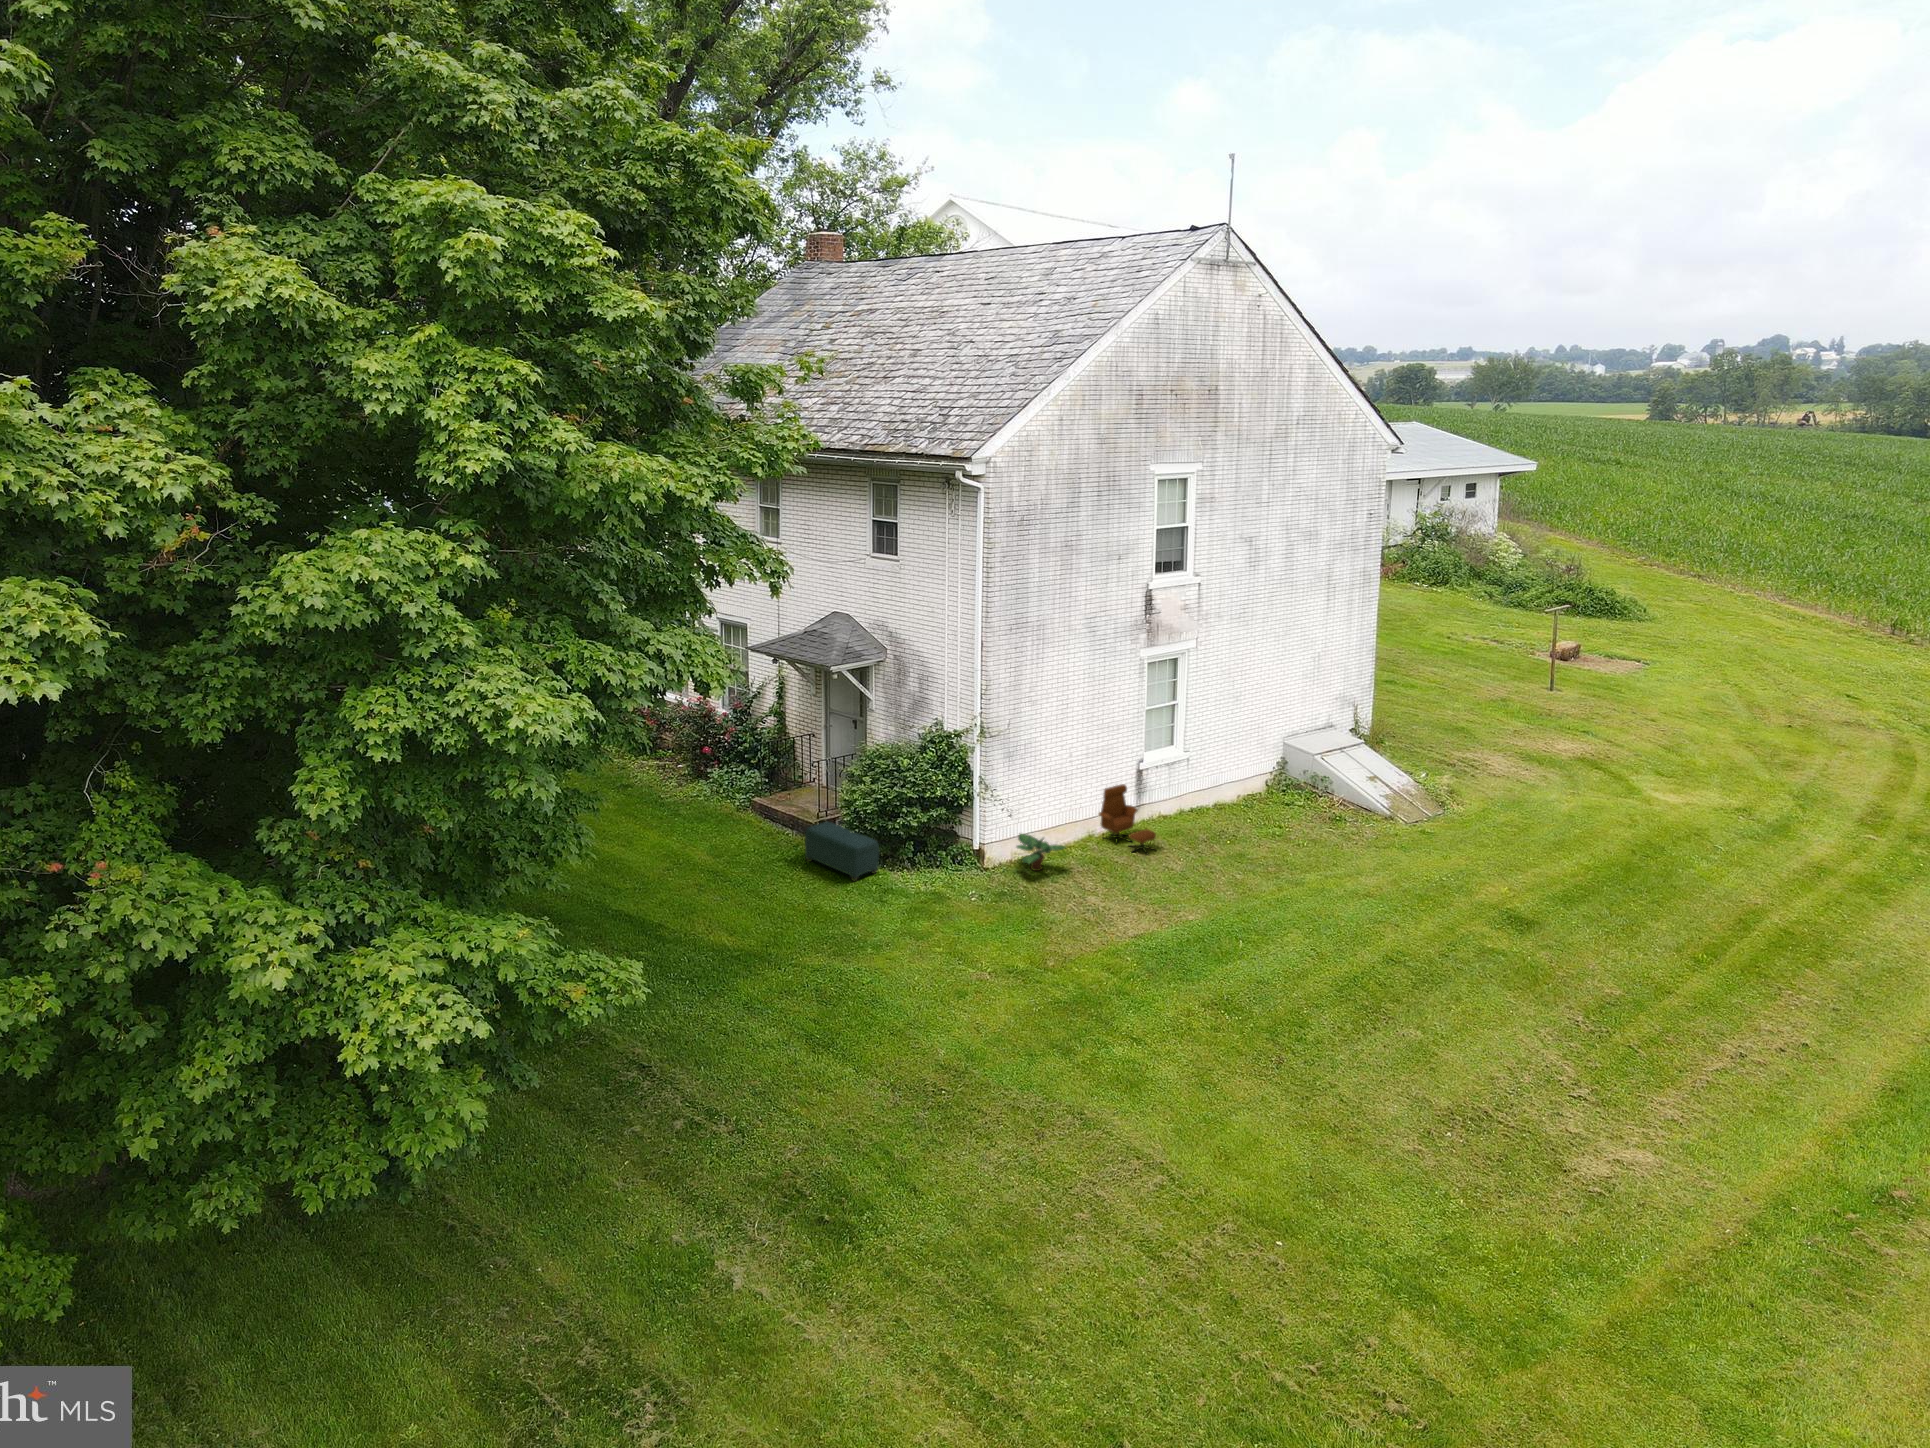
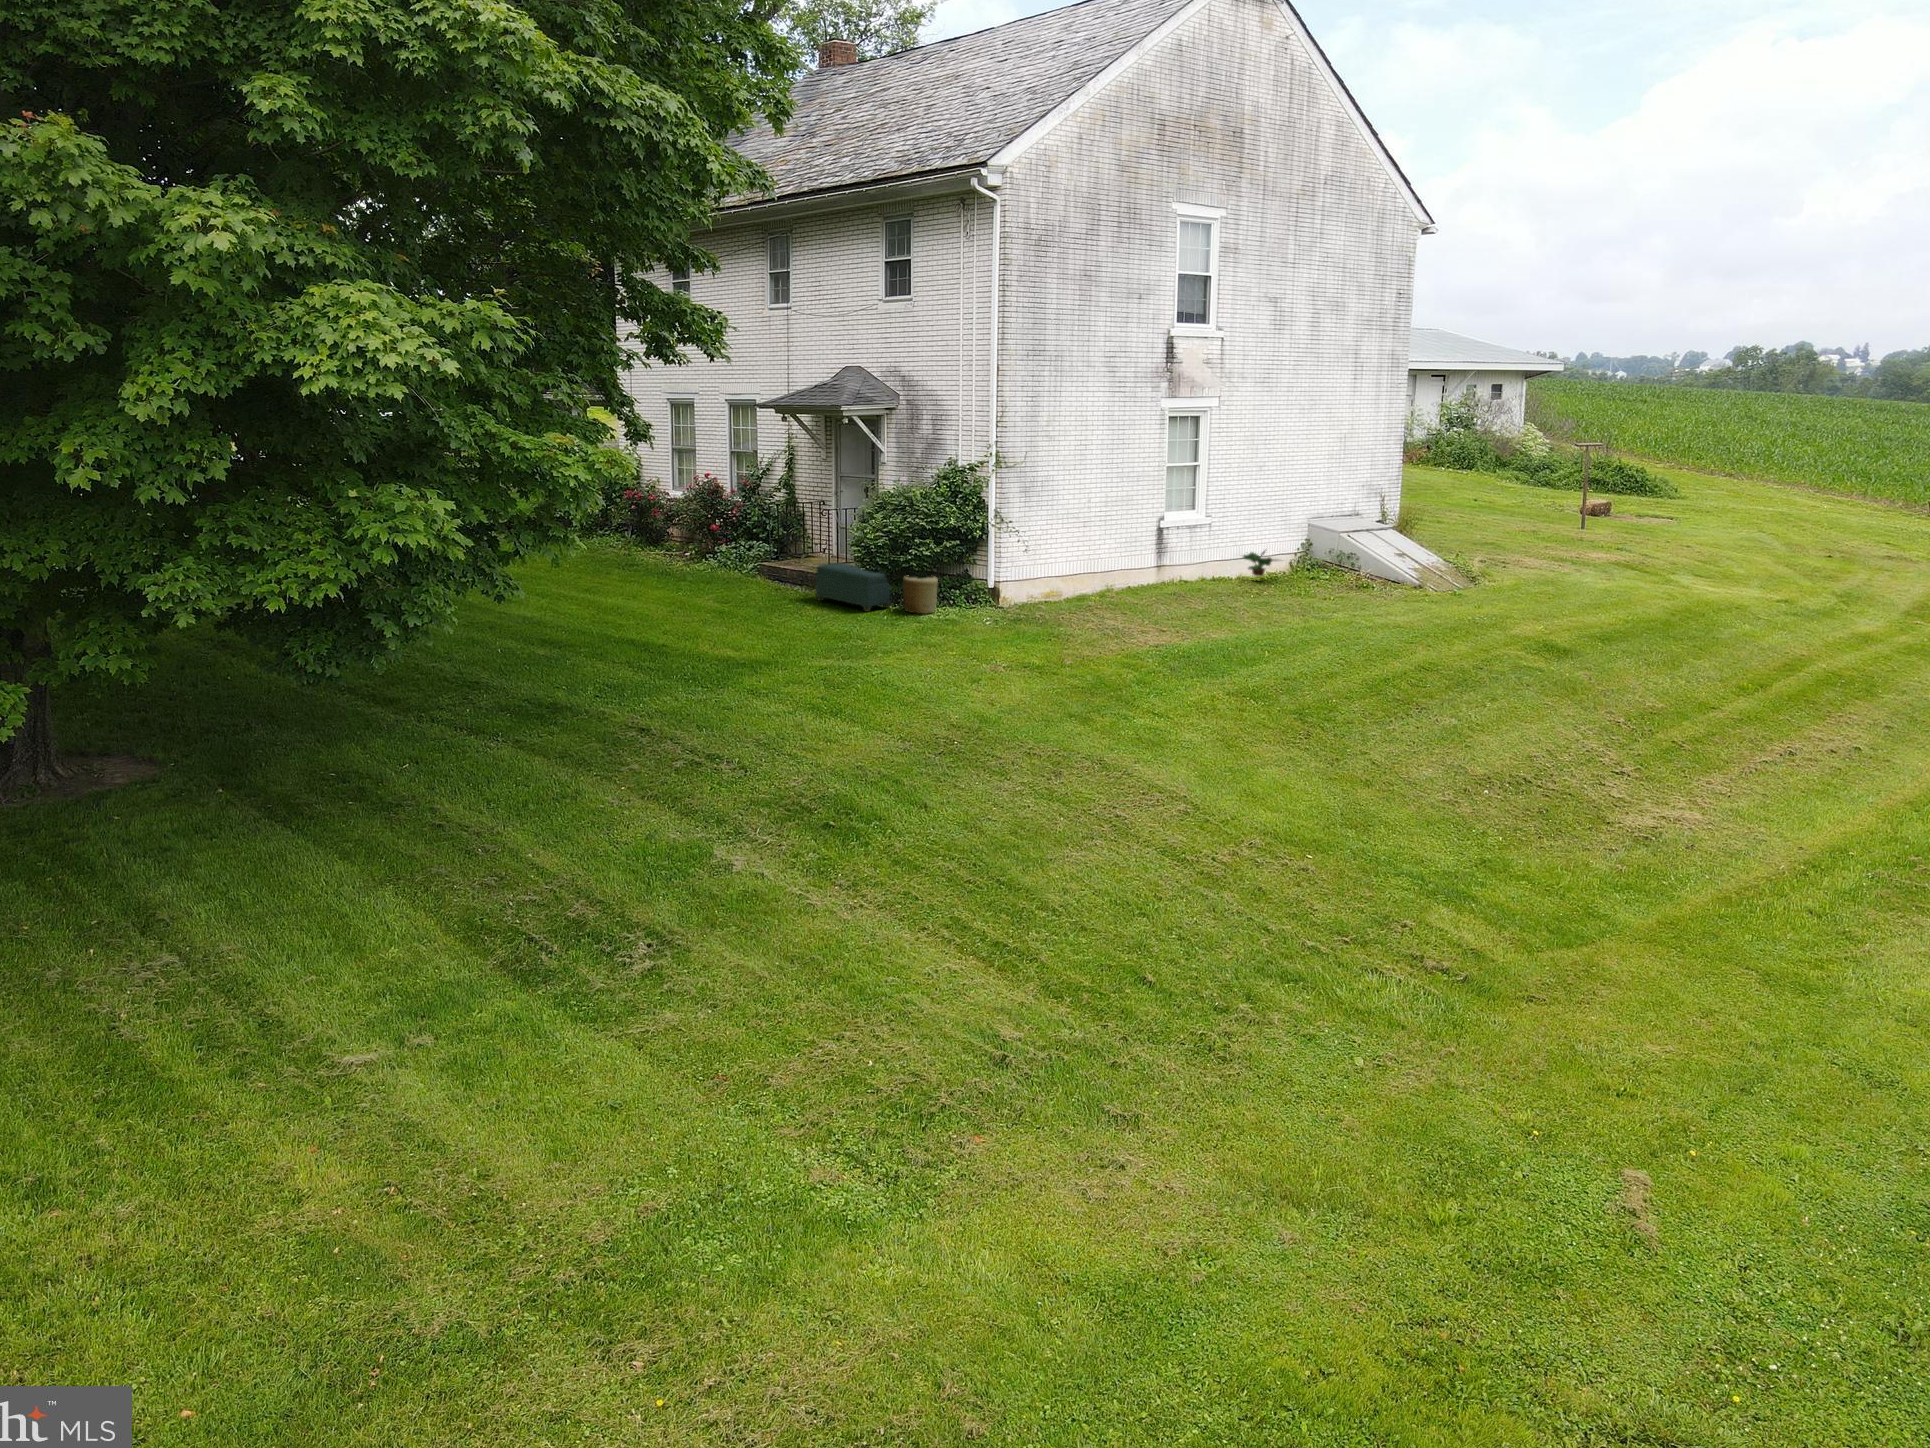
lounge chair: present [1099,784,1156,854] -> none [1117,538,1177,603]
potted plant: present [1017,834,1065,871] -> present [1243,551,1276,582]
woven basket: none [889,841,924,883] -> present [903,577,938,614]

